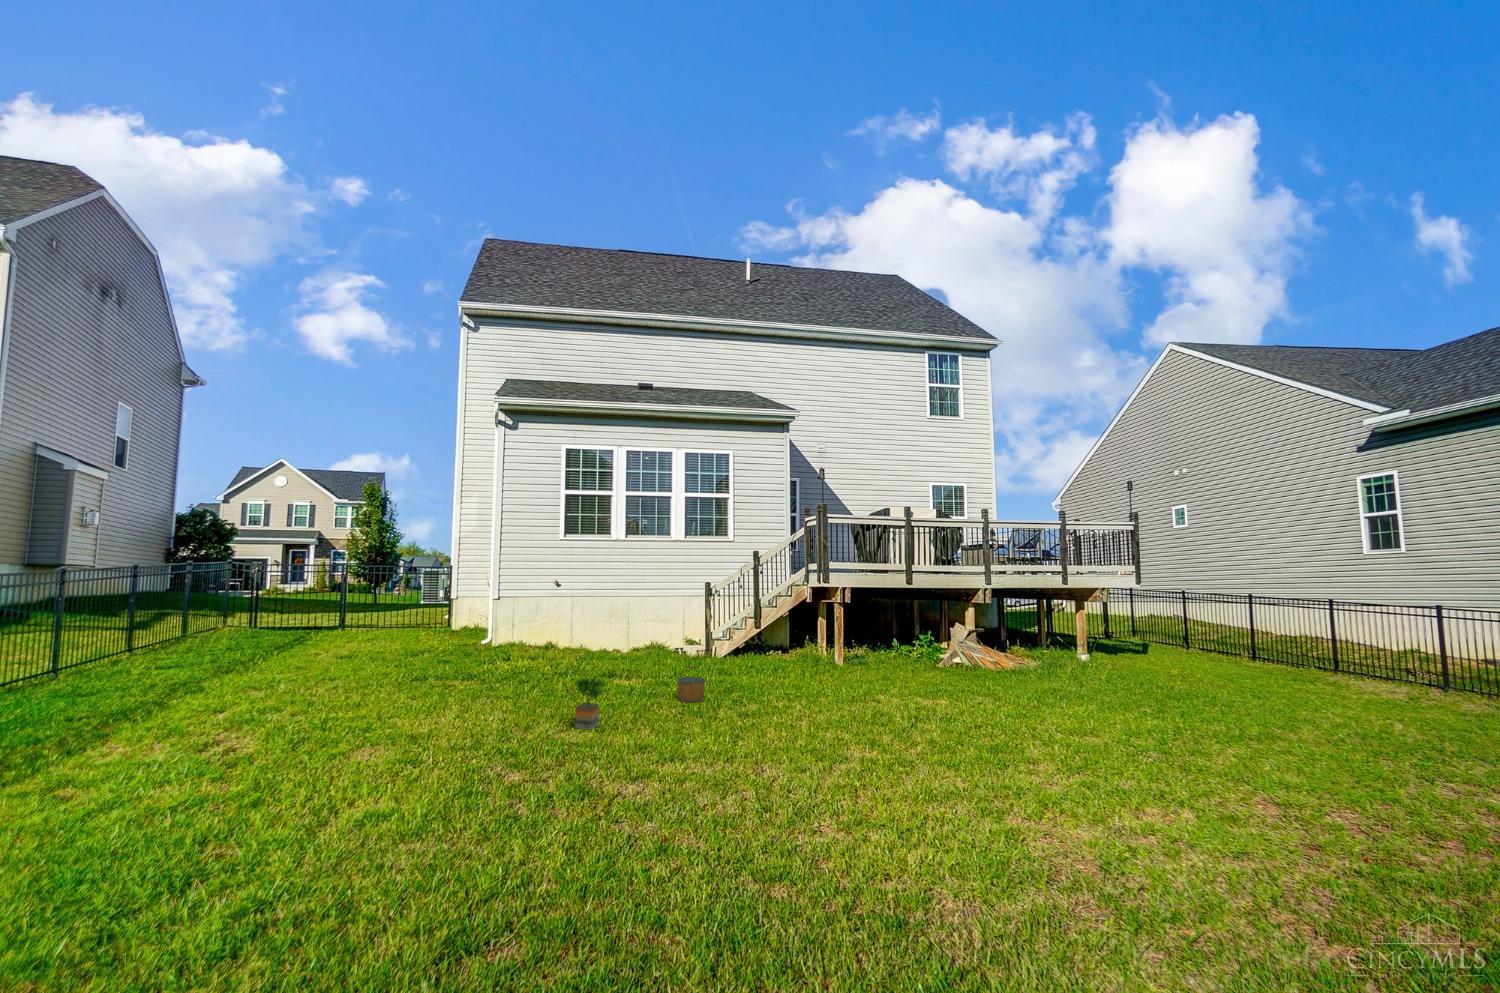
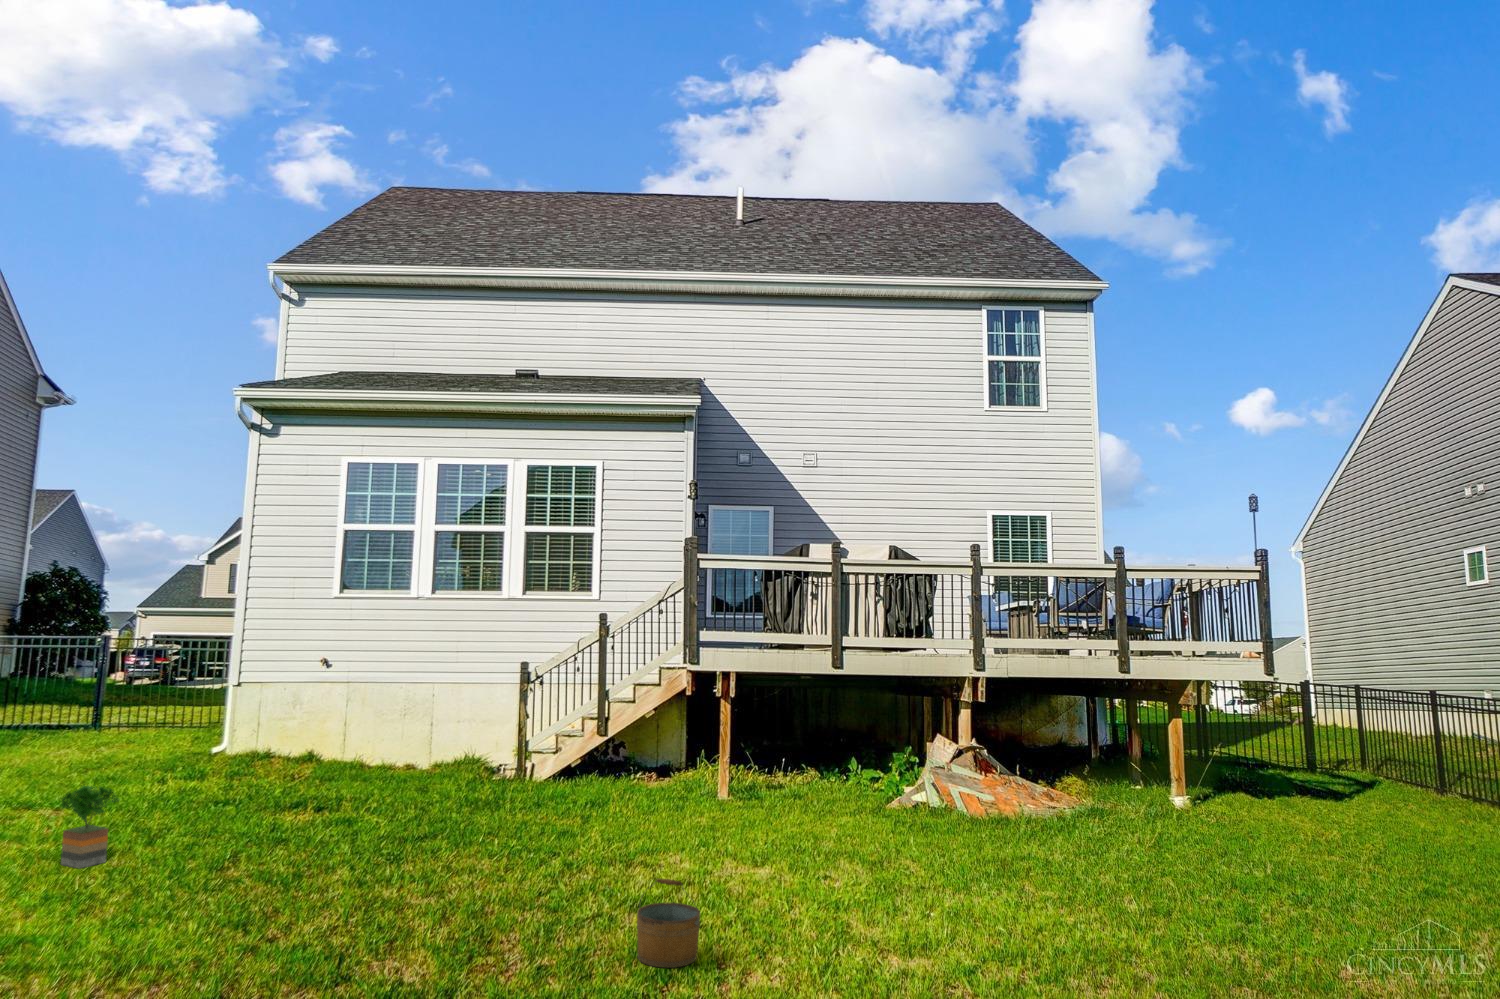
bucket: present [677,666,705,702] -> present [637,879,700,968]

